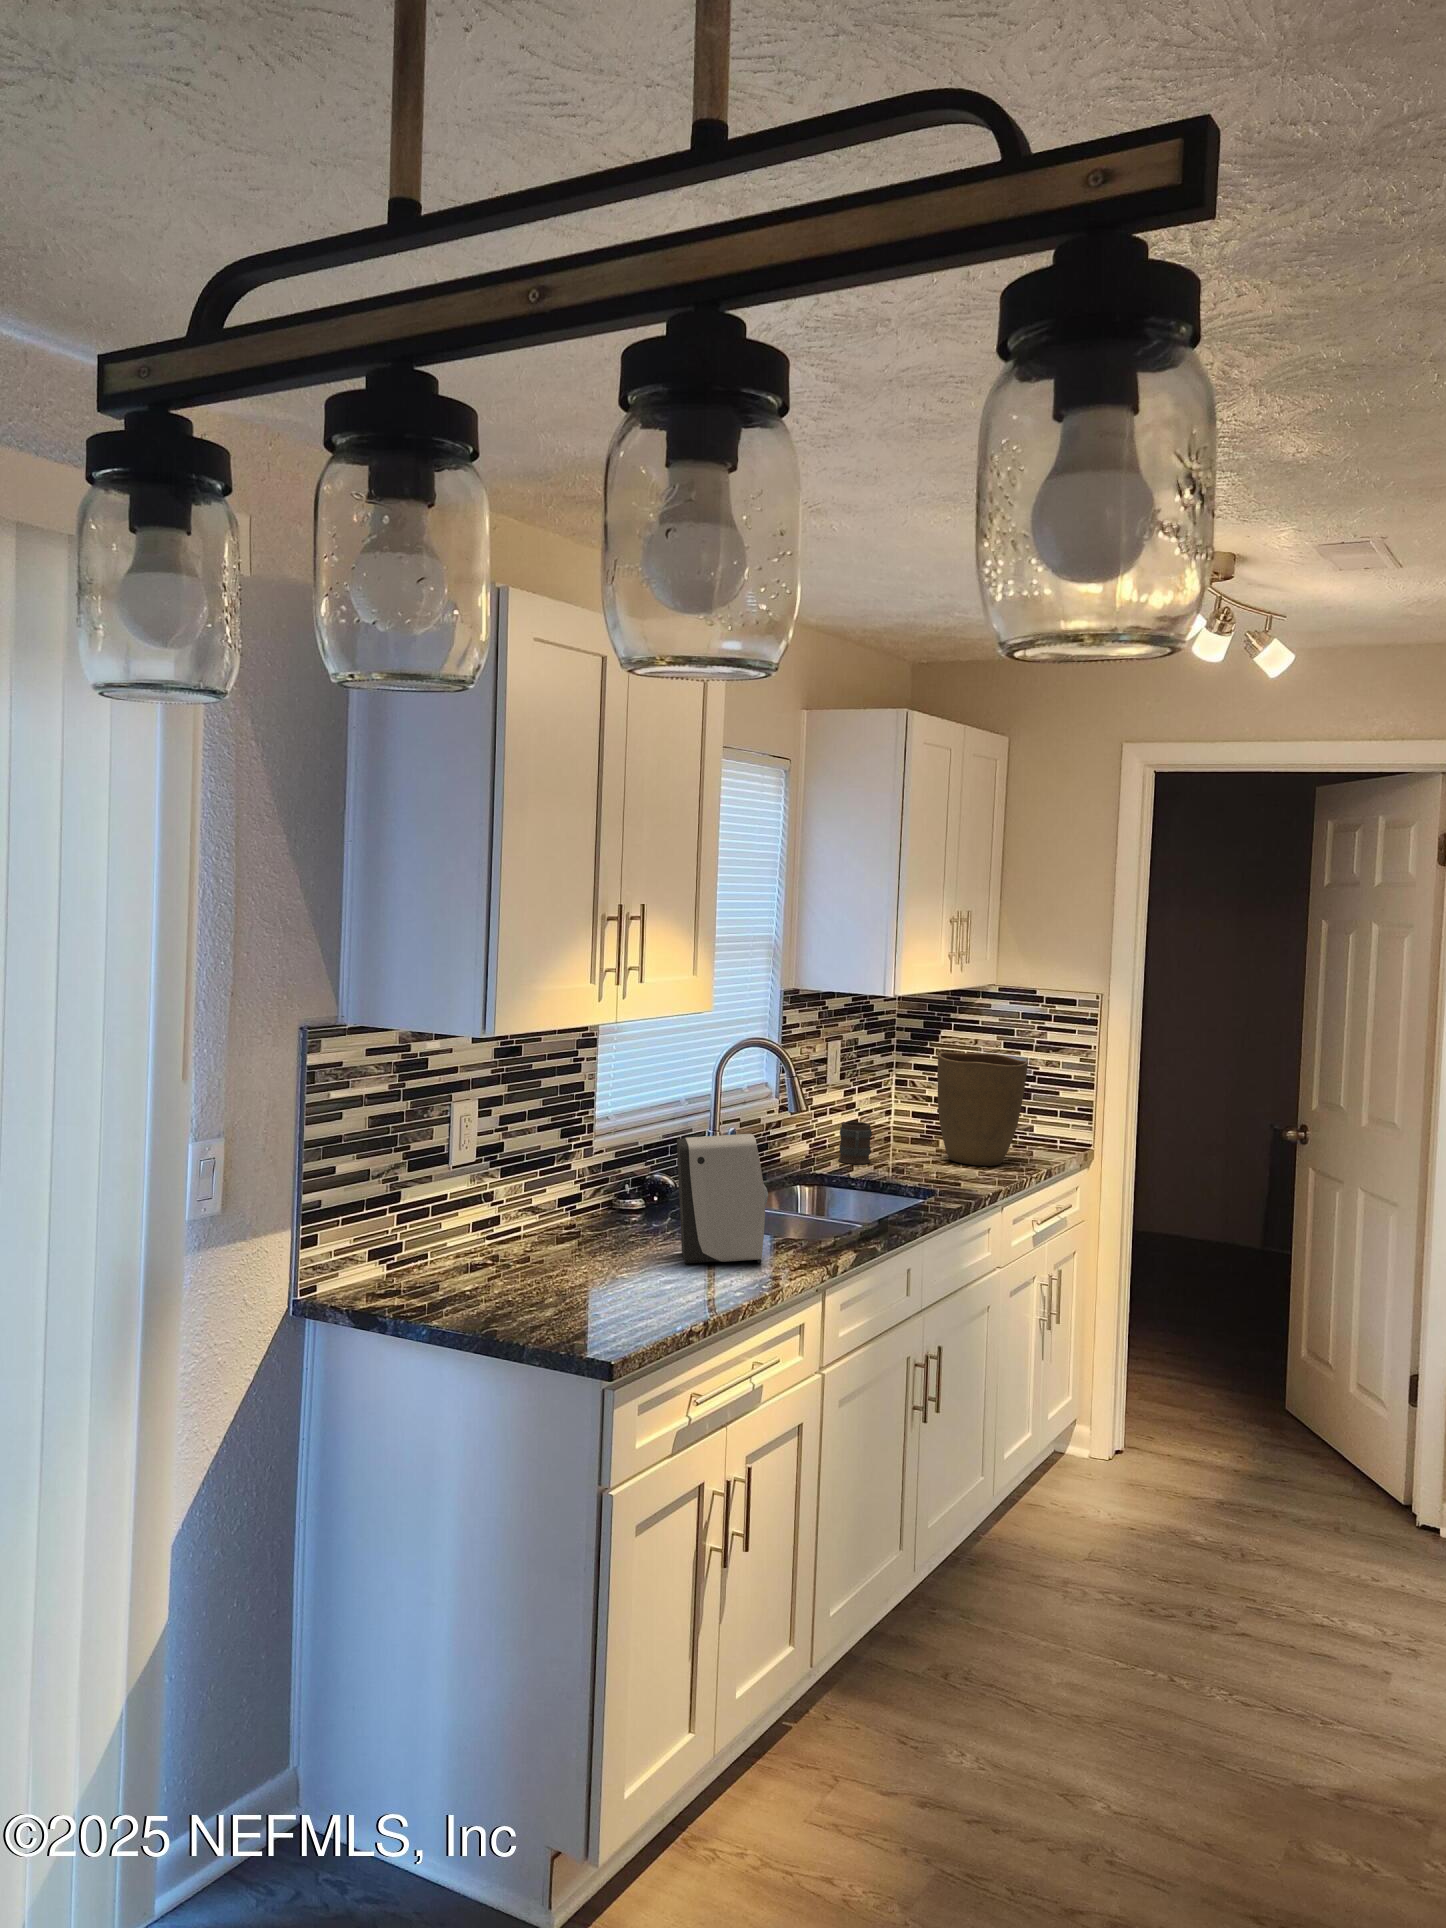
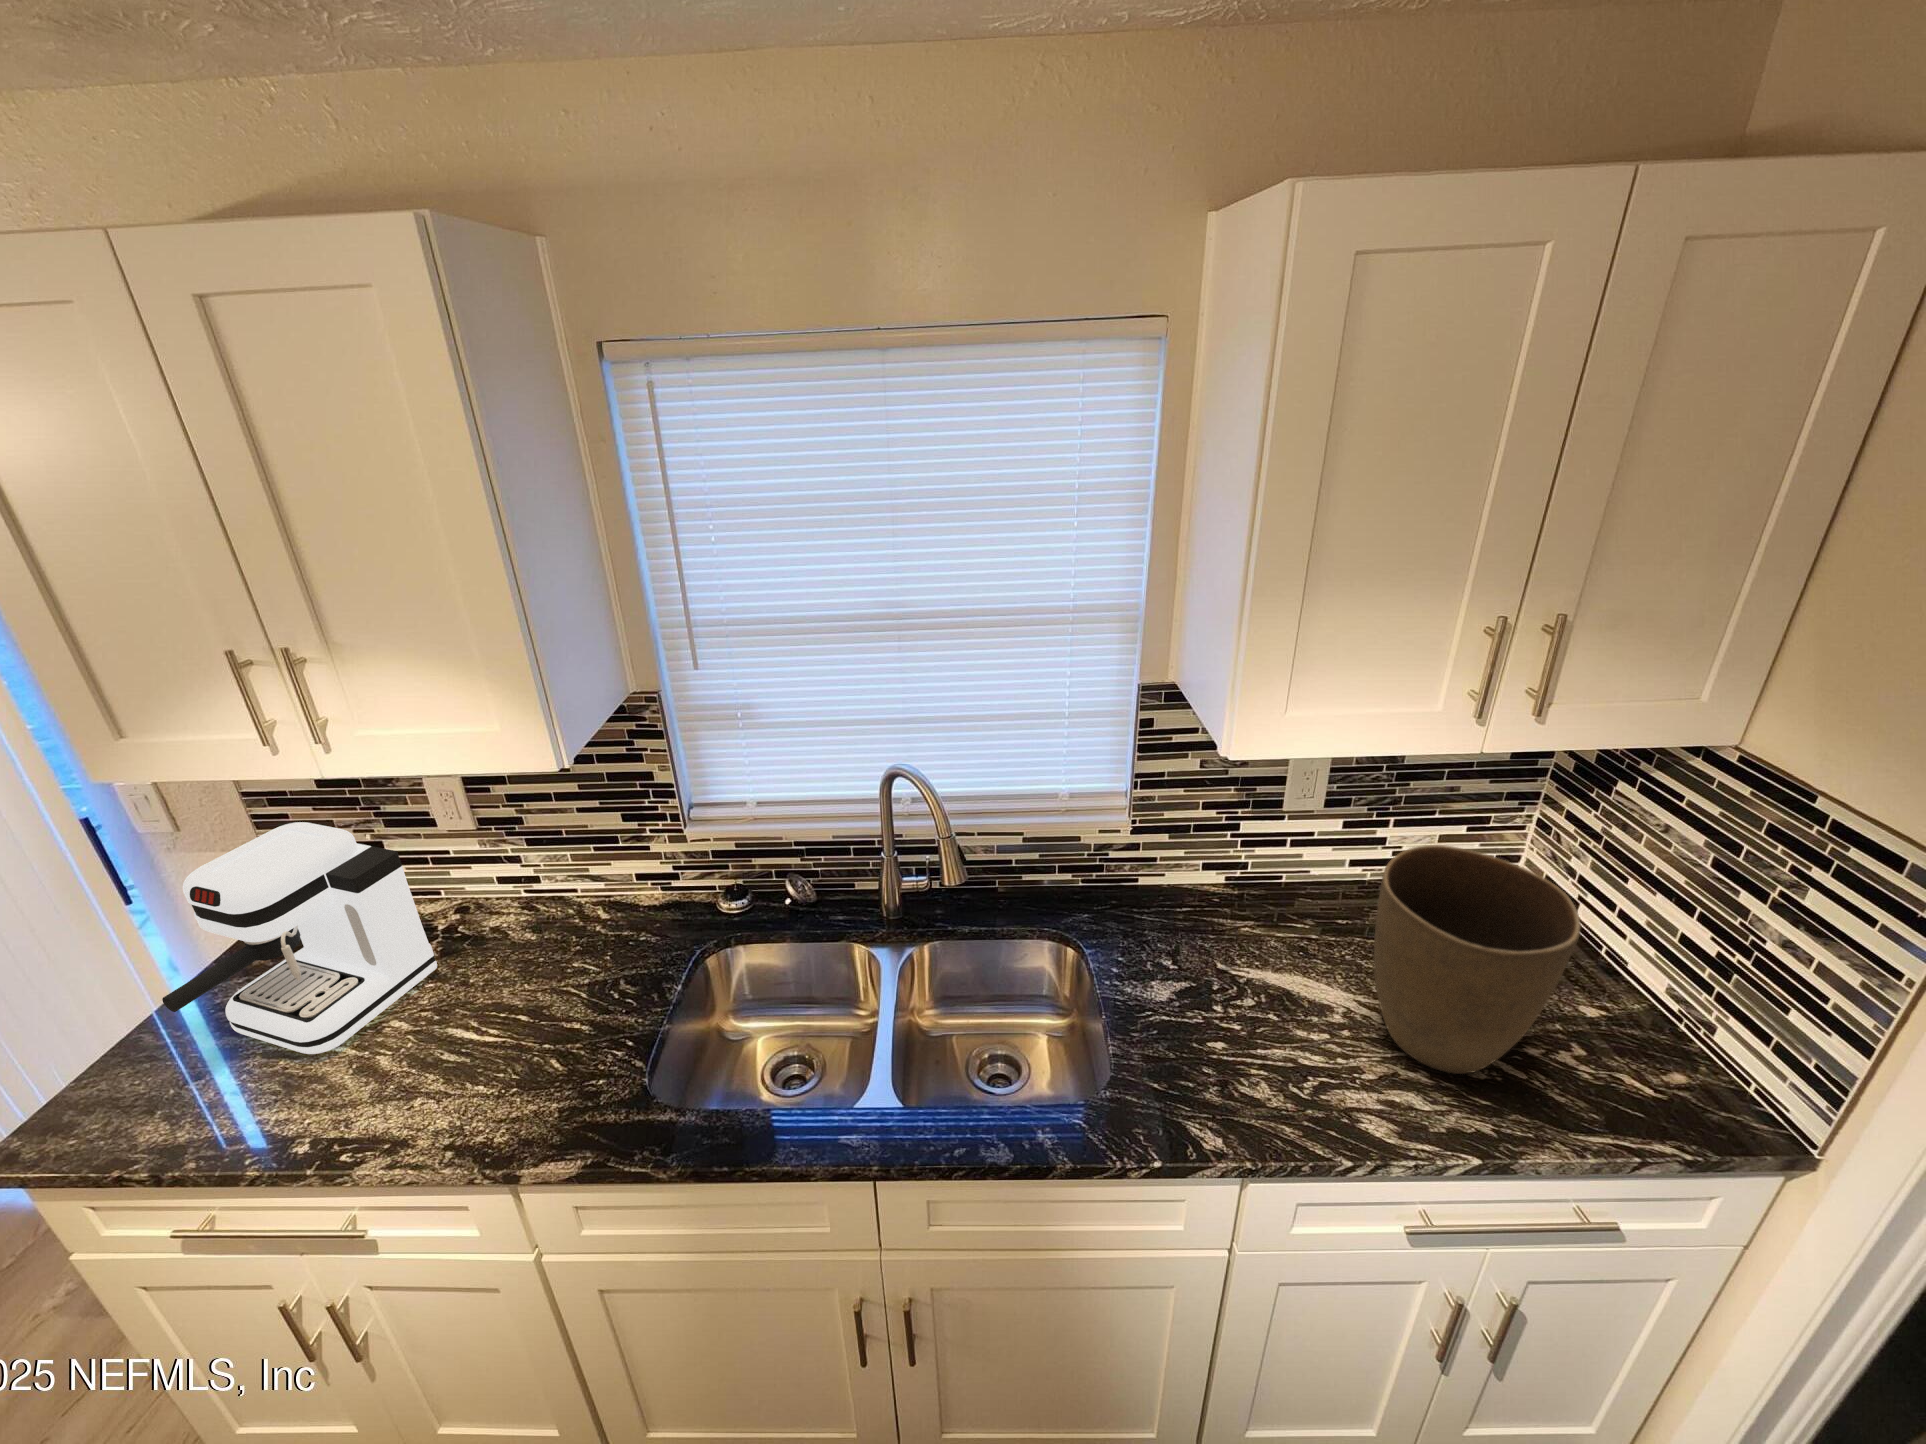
coffee maker: none [466,1110,640,1318] -> present [162,822,437,1054]
mug: present [839,1122,872,1164] -> none [1207,877,1267,948]
soap dispenser: present [677,1134,768,1263] -> none [483,894,595,1079]

